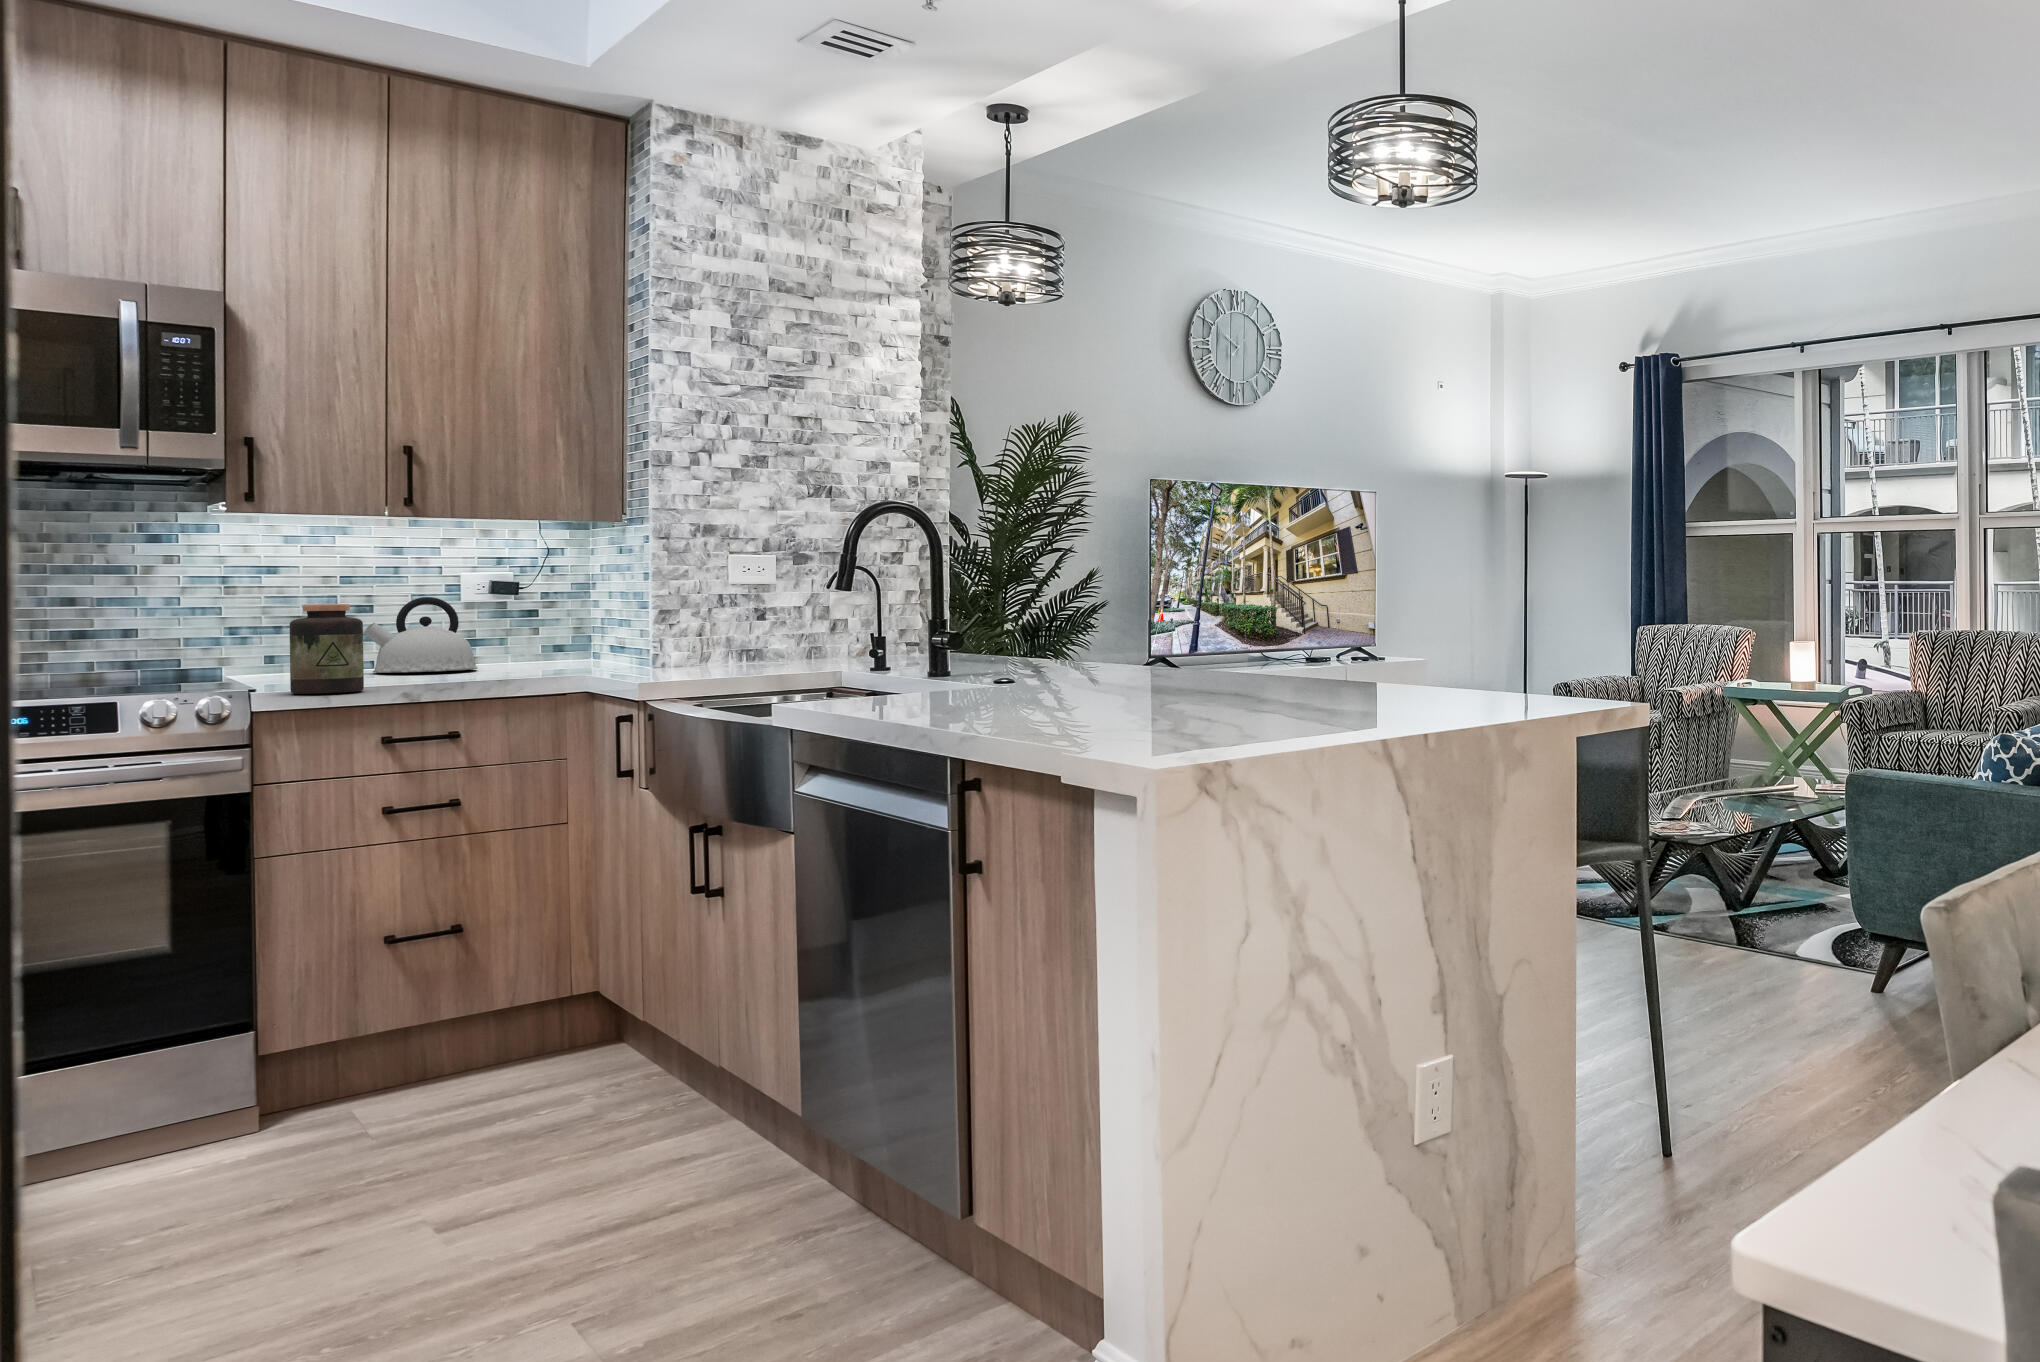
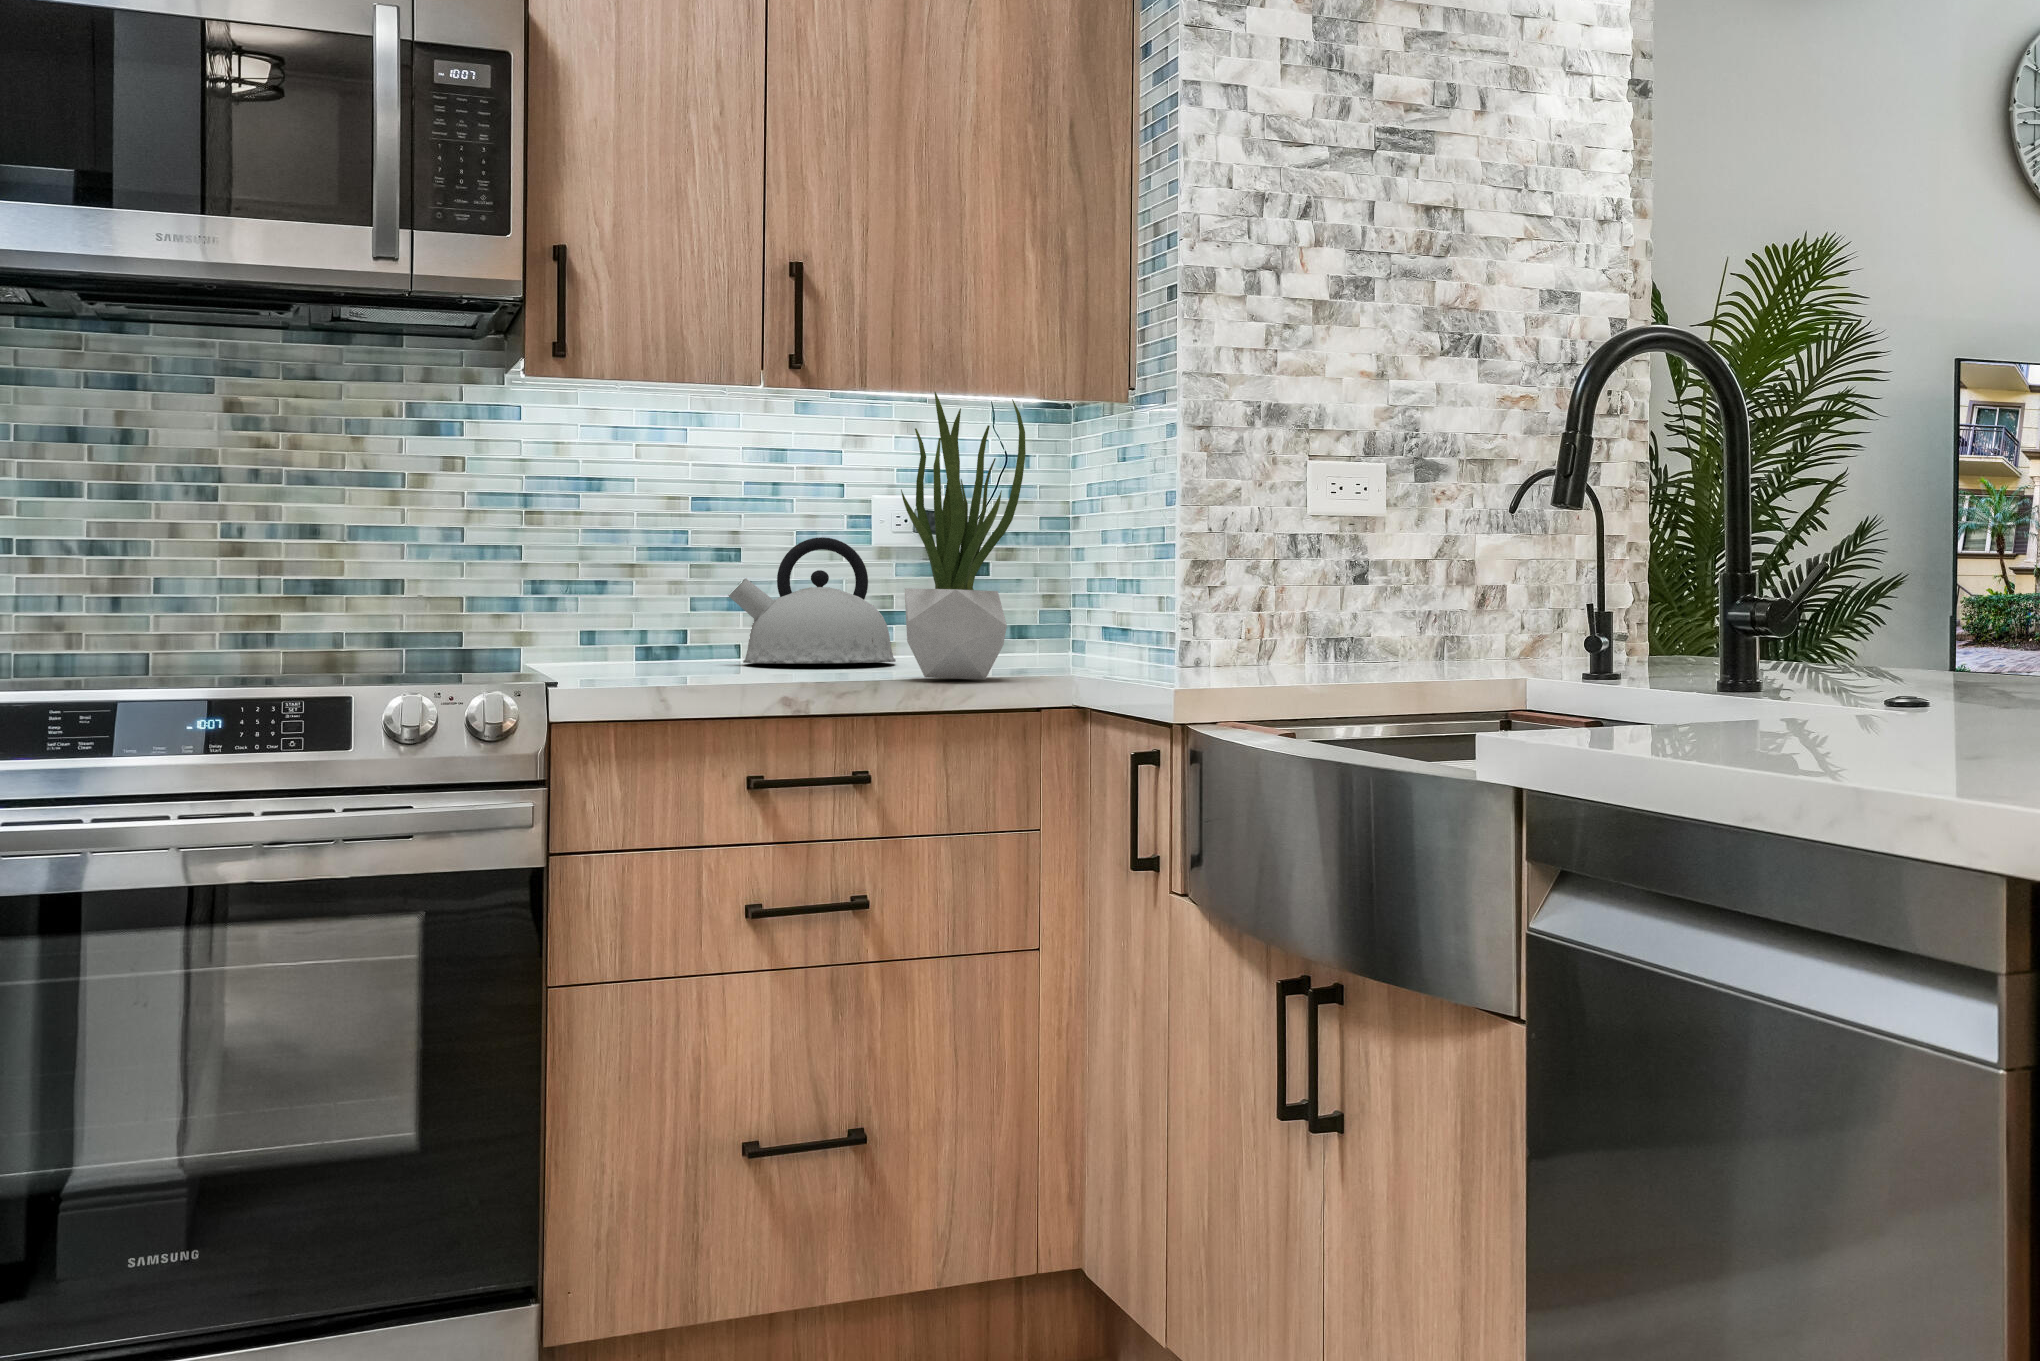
potted plant: none [477,519,558,679] -> present [901,392,1026,679]
jar: present [290,604,364,694] -> none [612,533,725,693]

